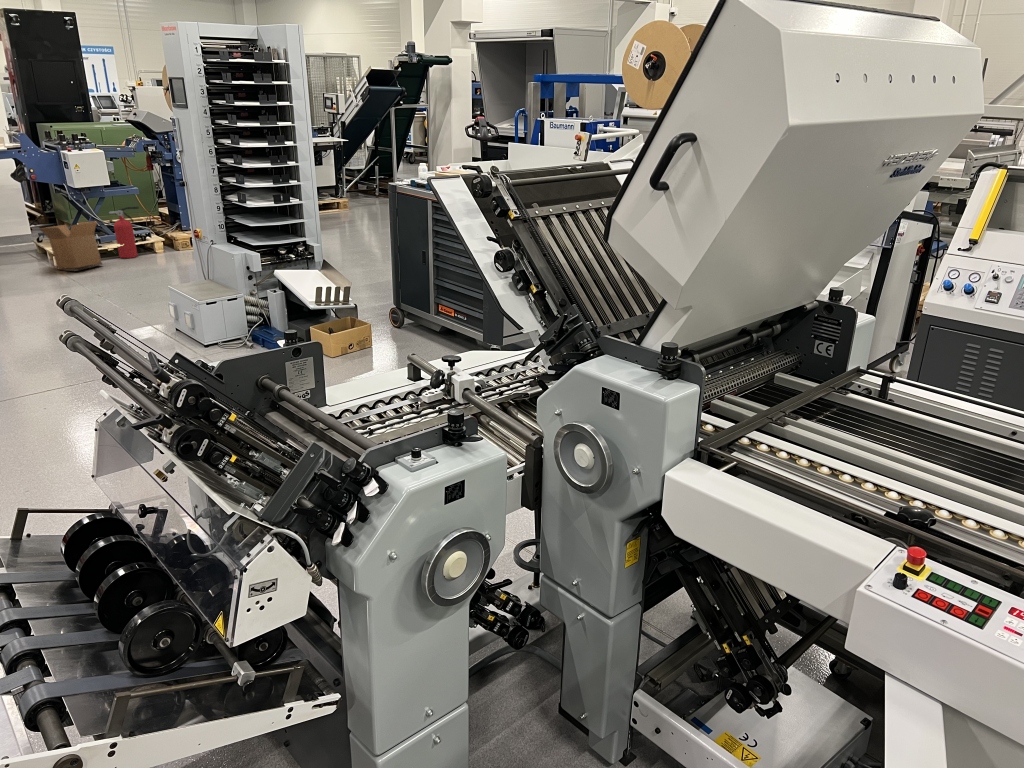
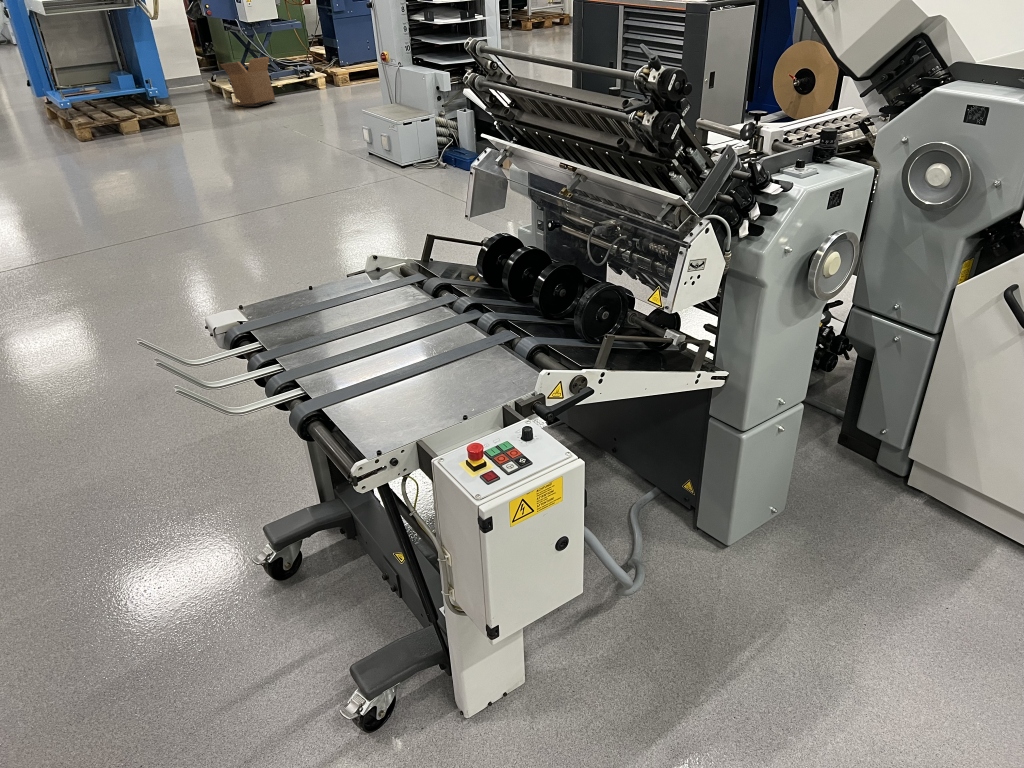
fire extinguisher: present [109,207,139,258] -> none [277,42,303,95]

